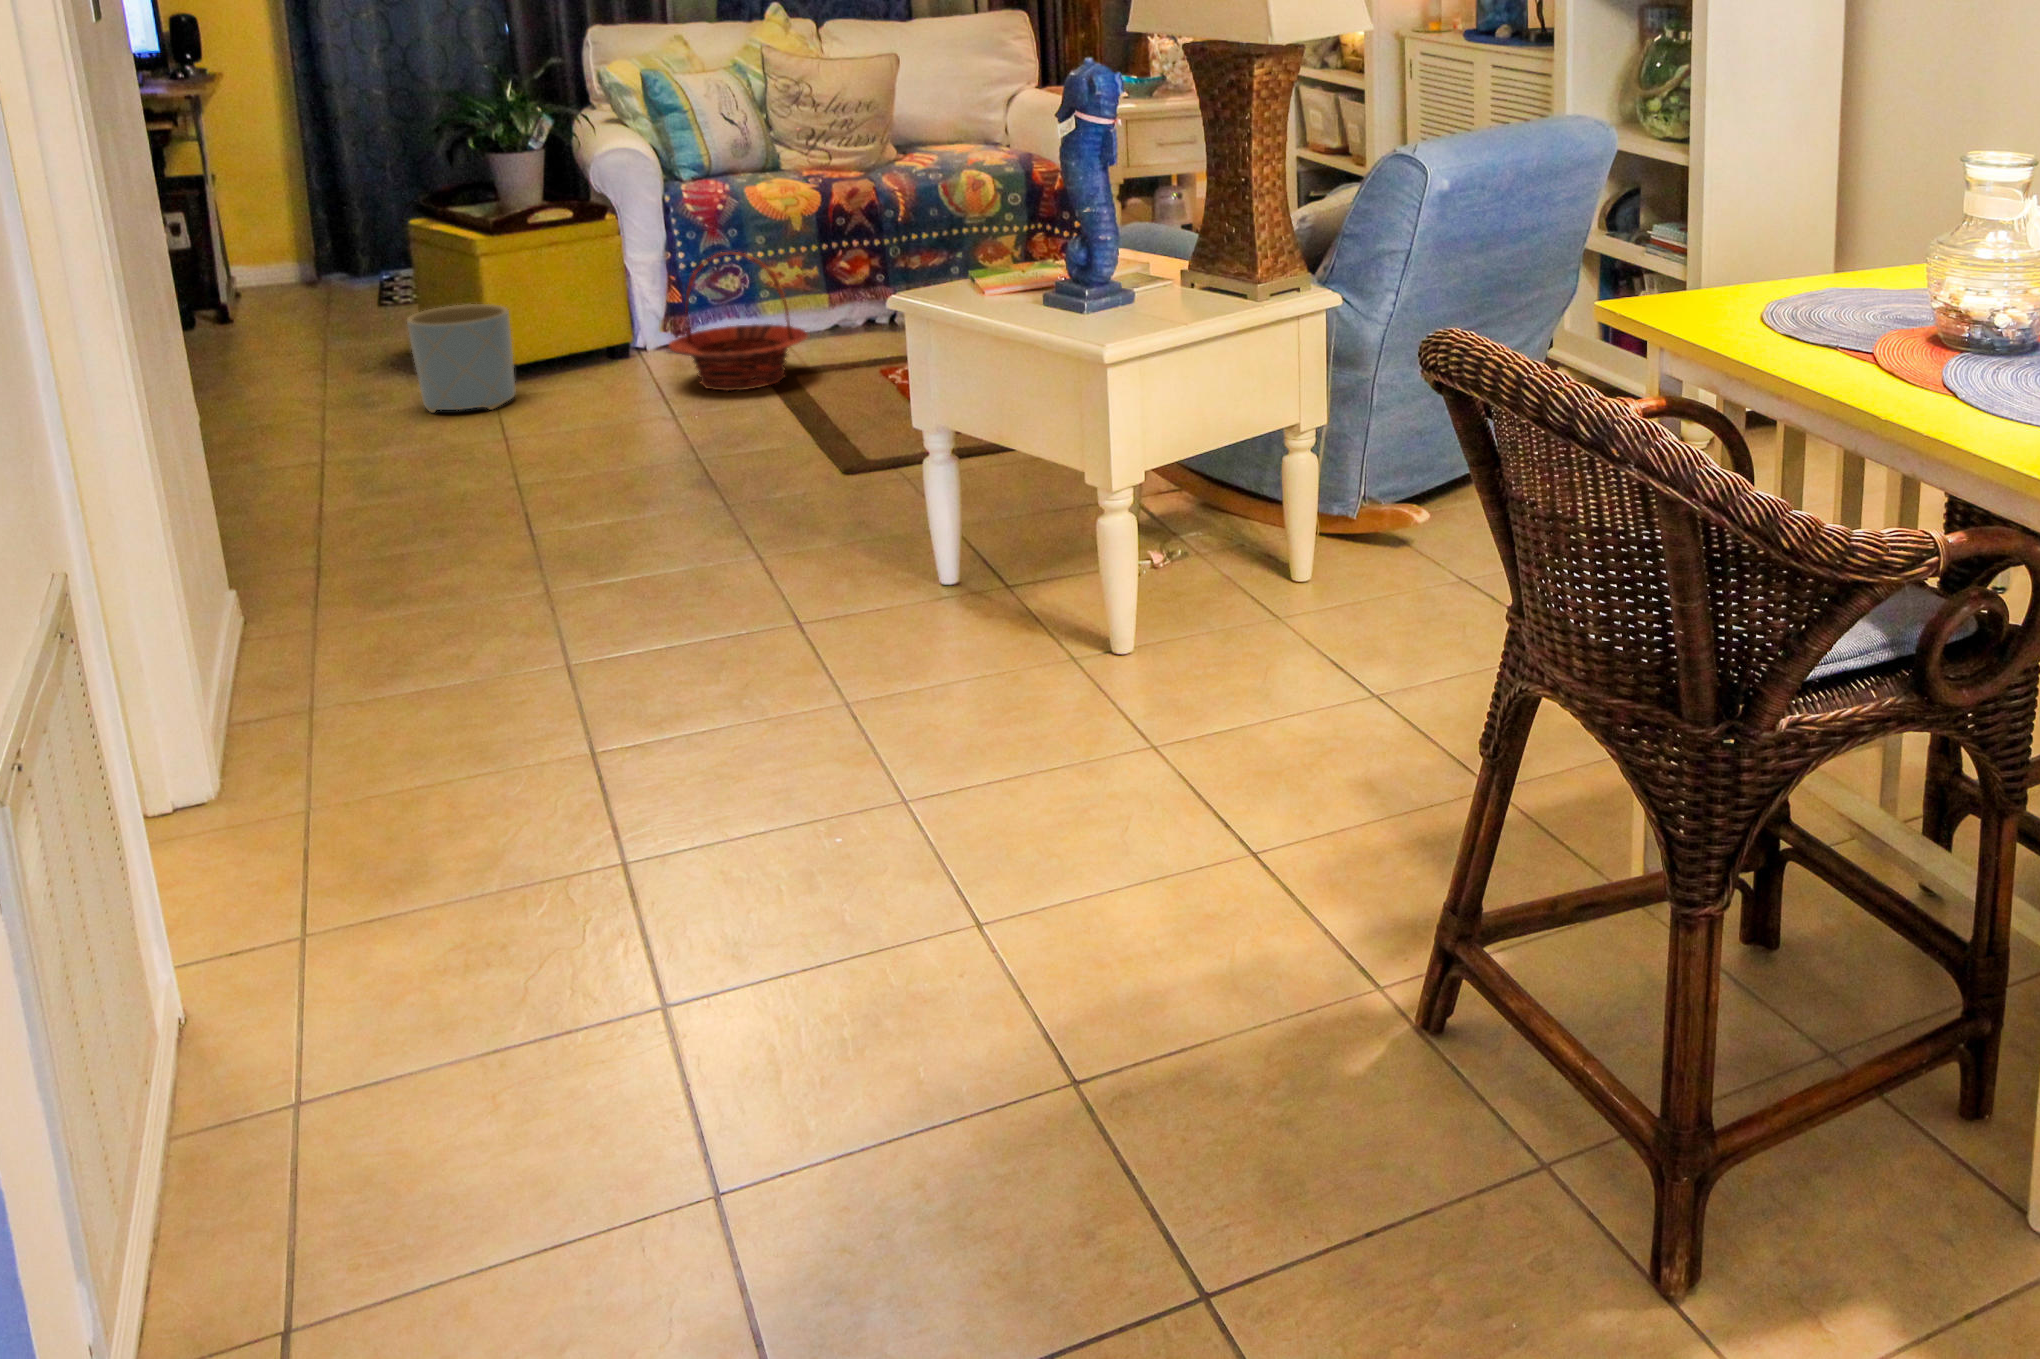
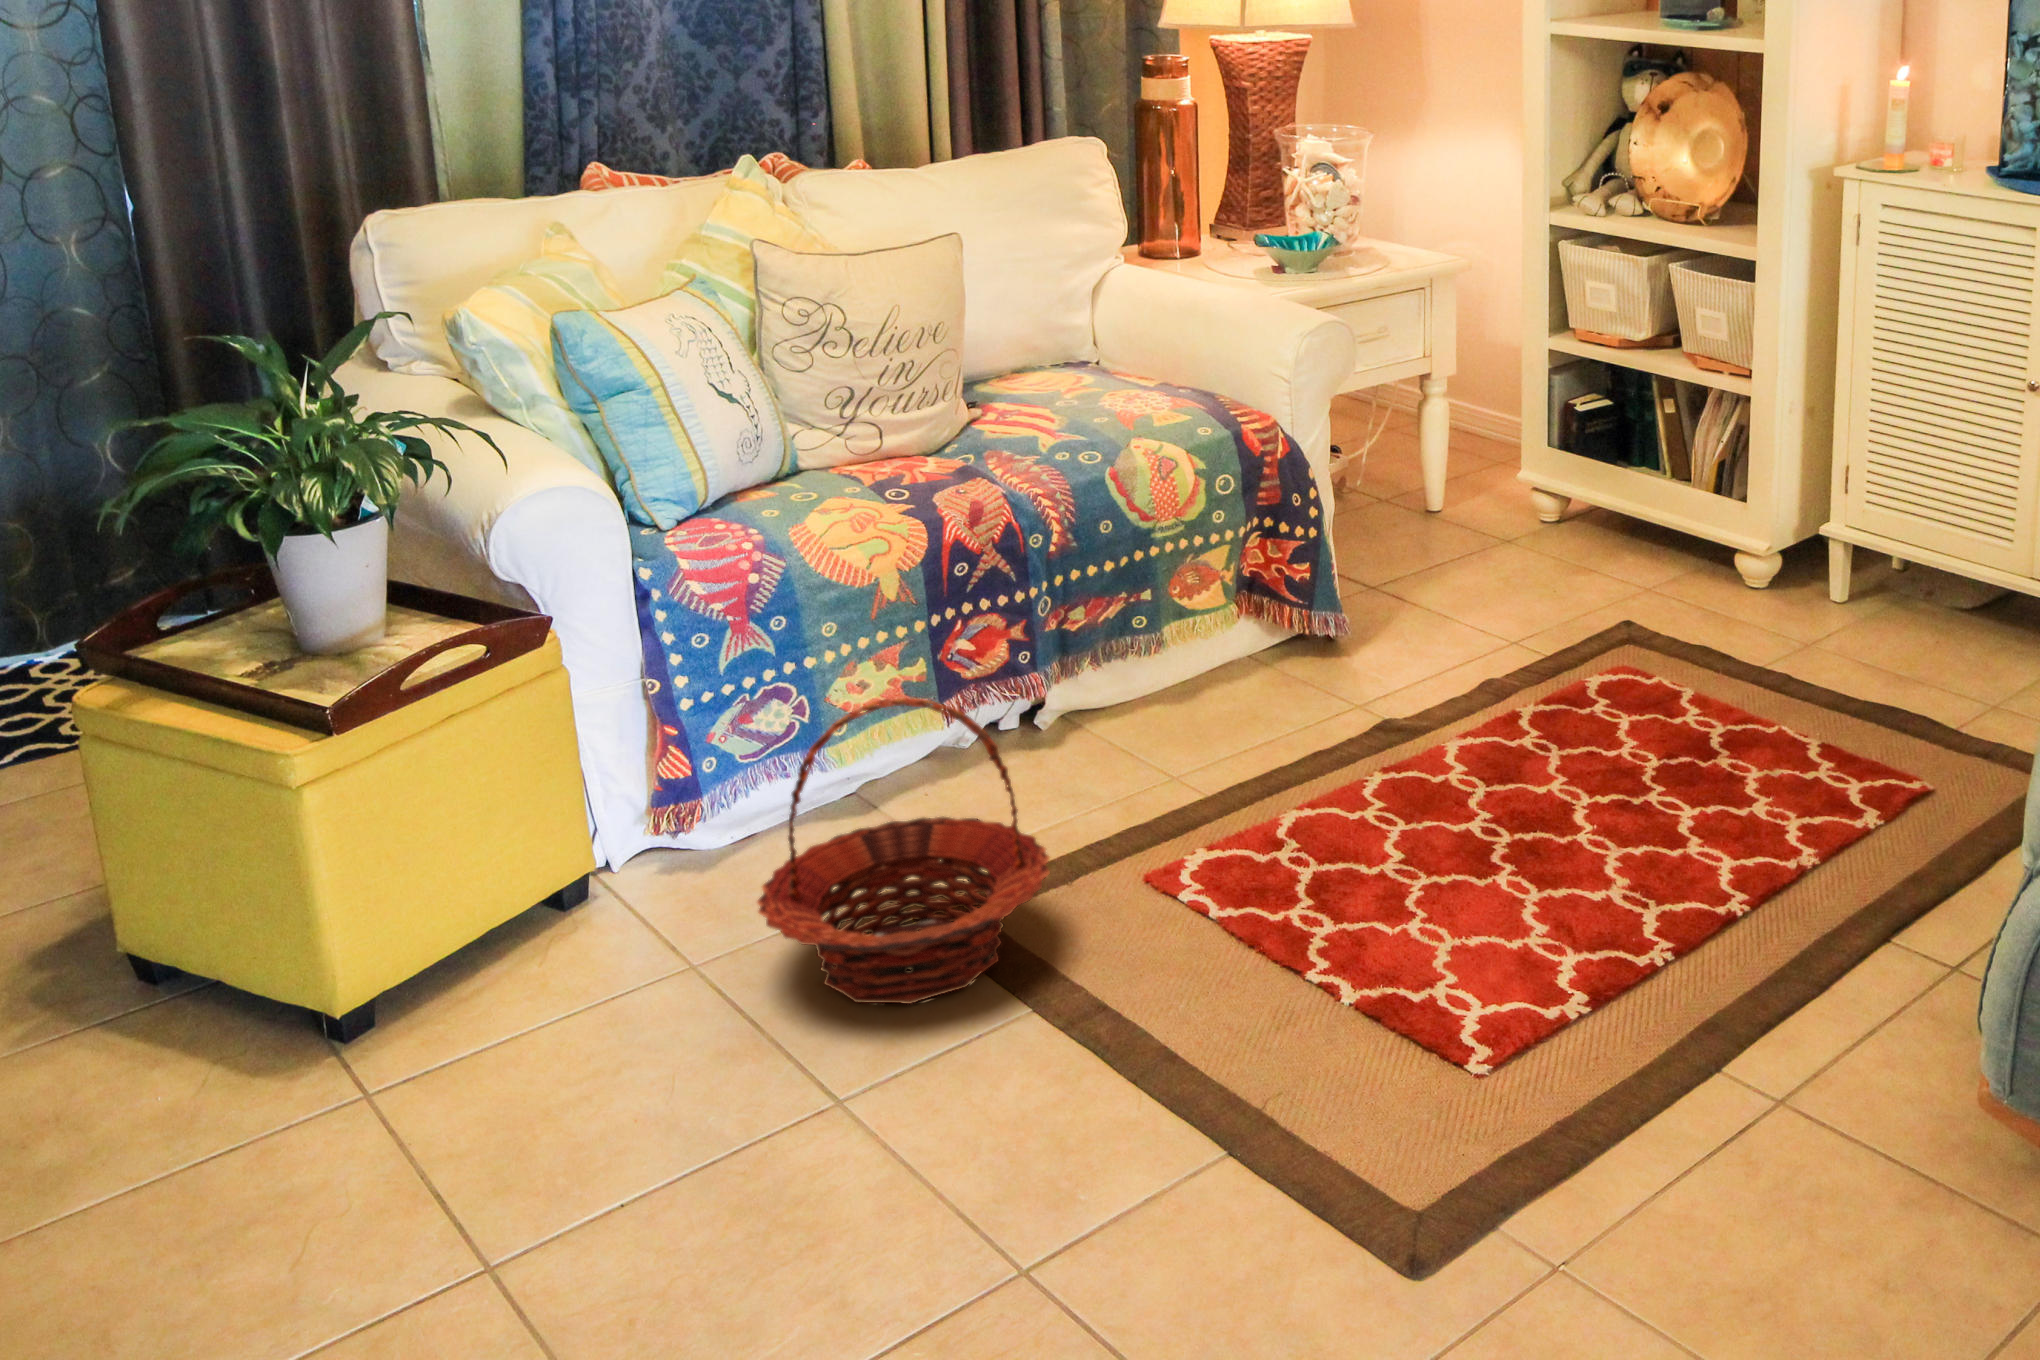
planter: present [407,304,515,413] -> none [154,895,424,1205]

